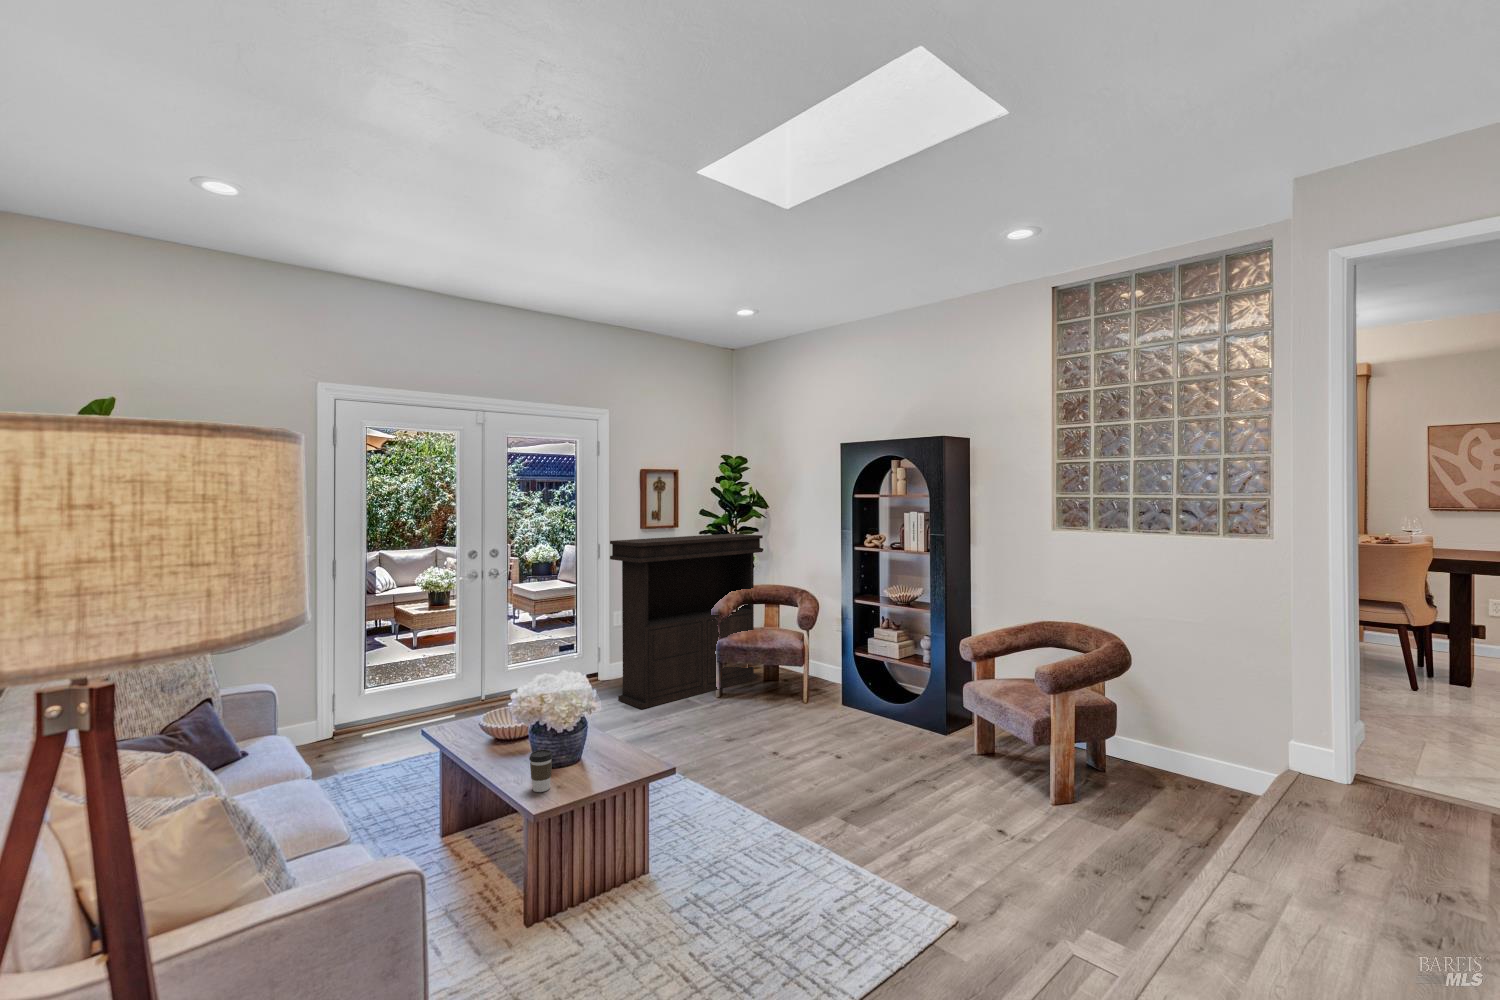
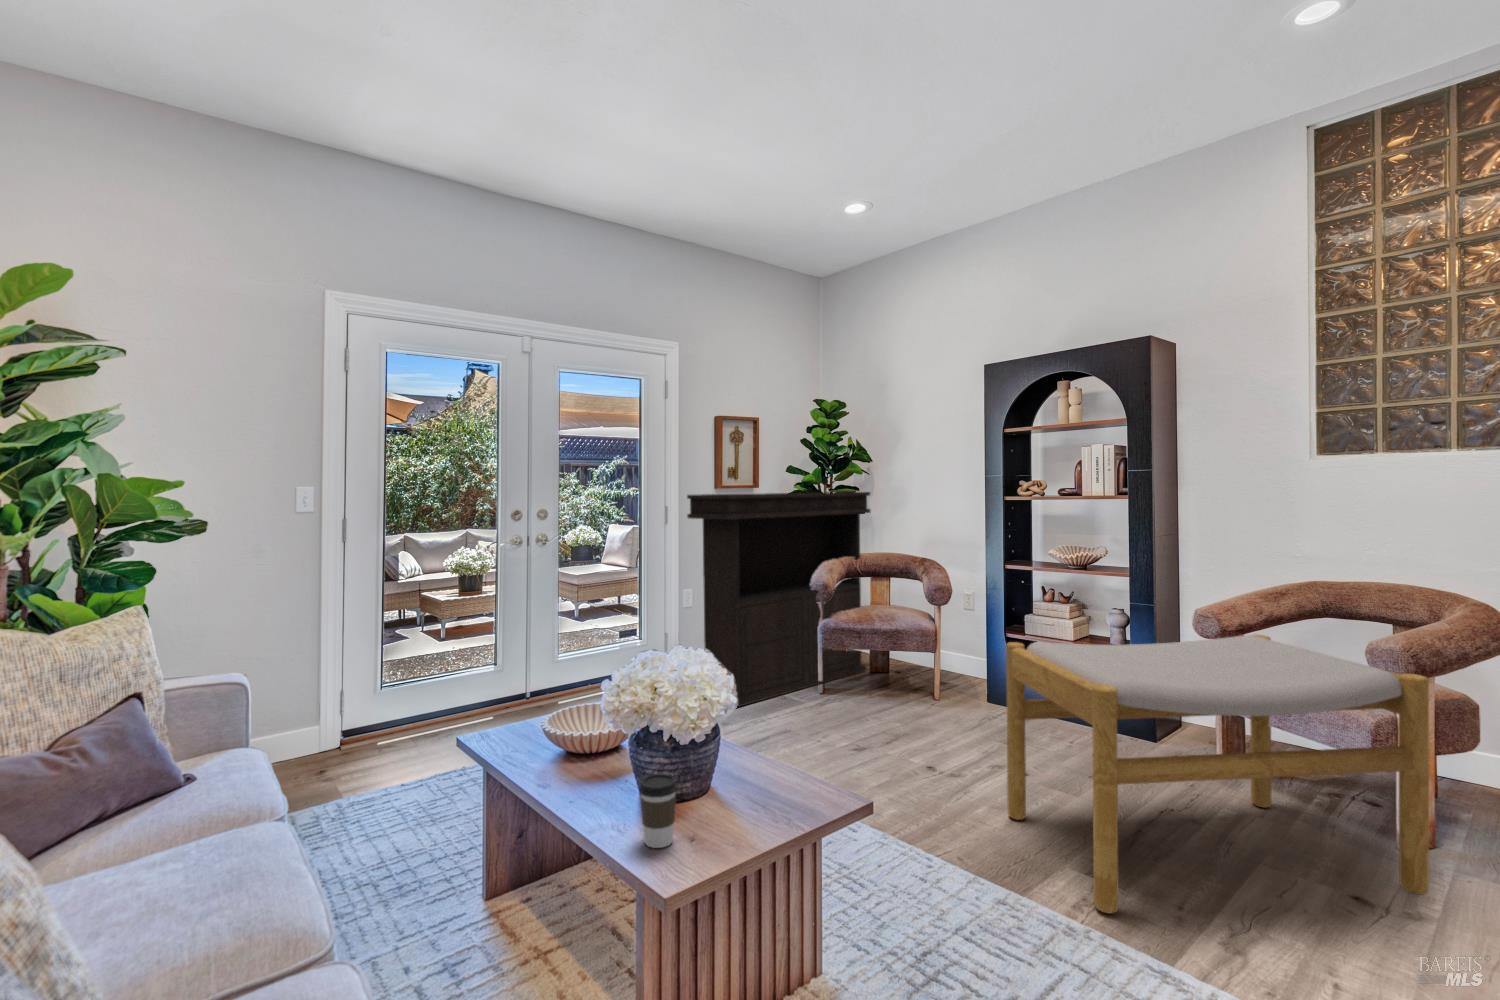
footstool: none [809,659,1049,840] -> present [1006,635,1429,914]

